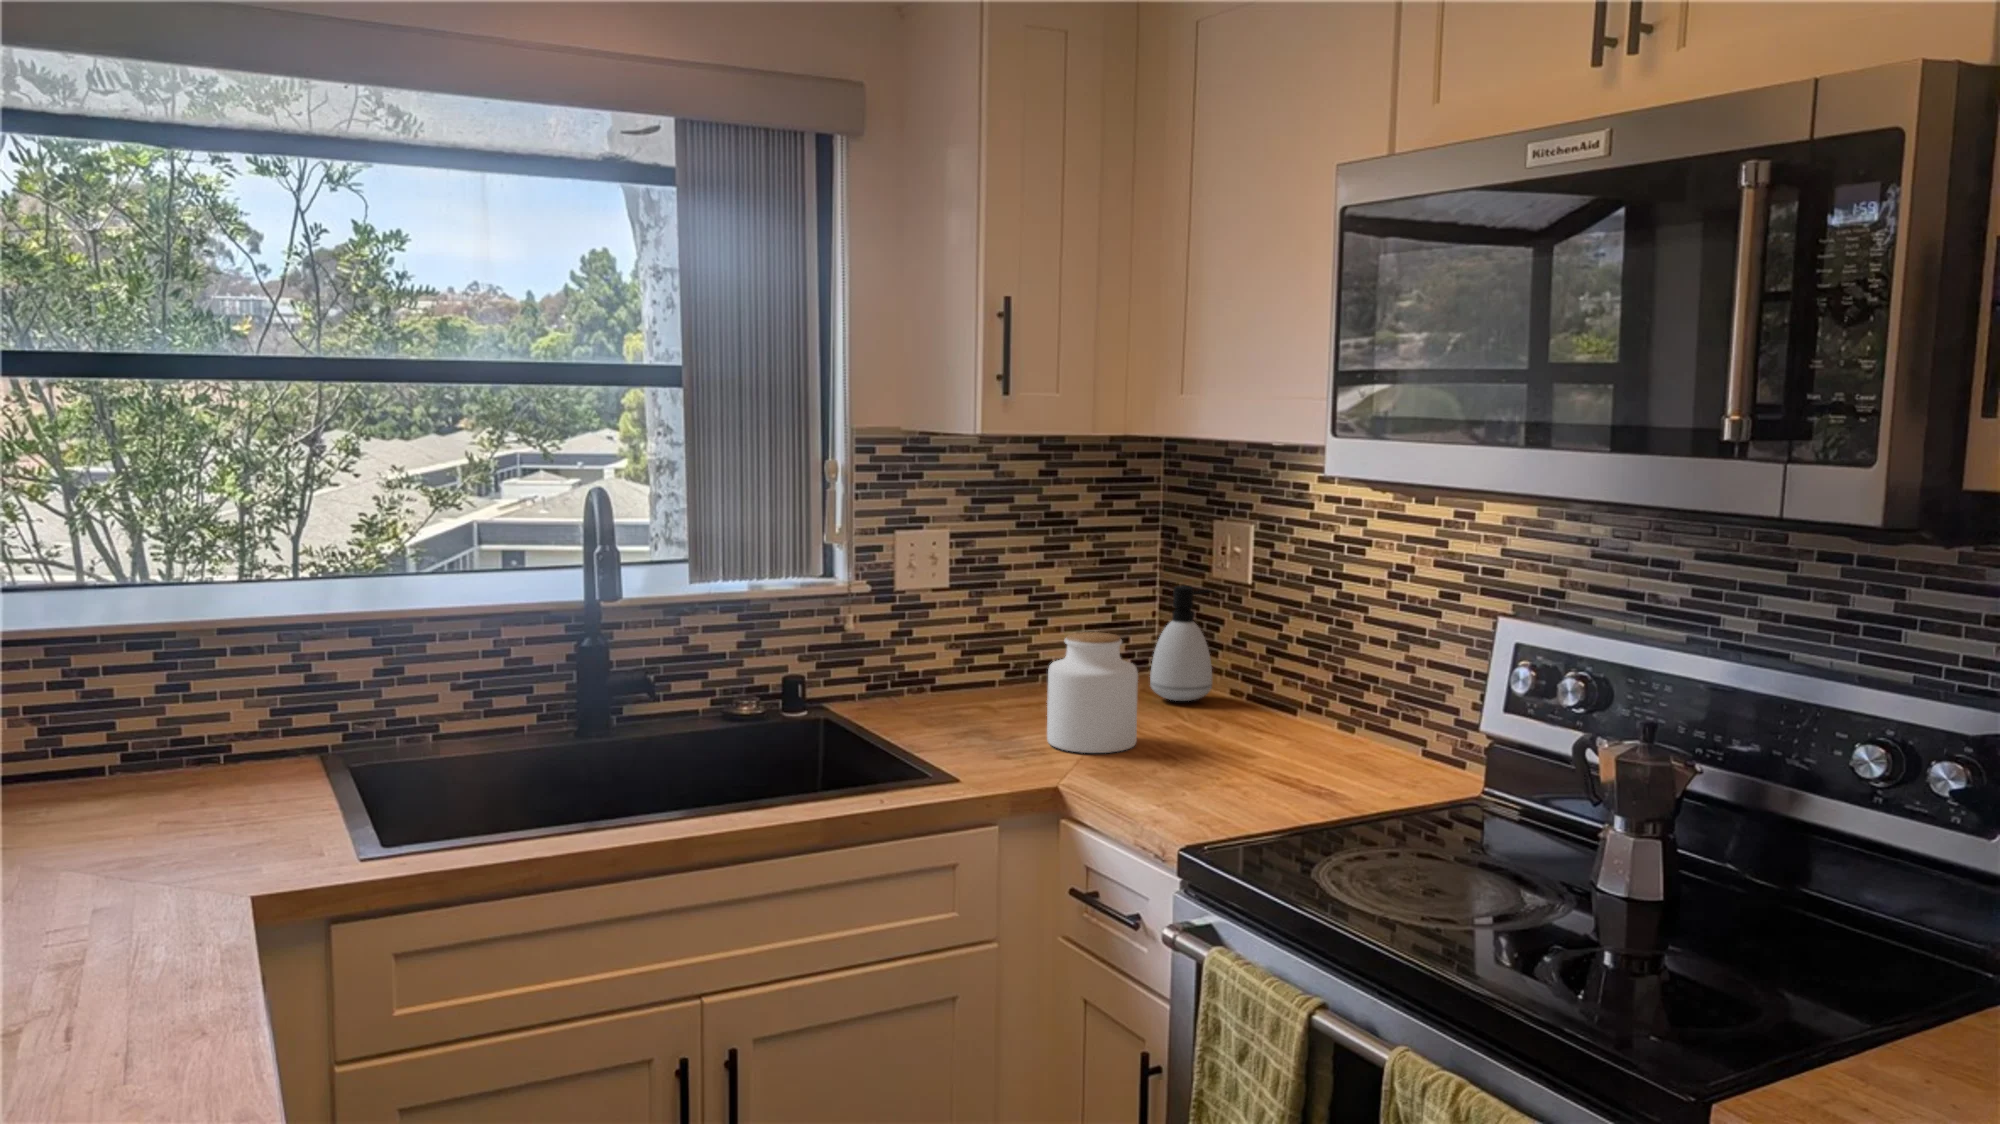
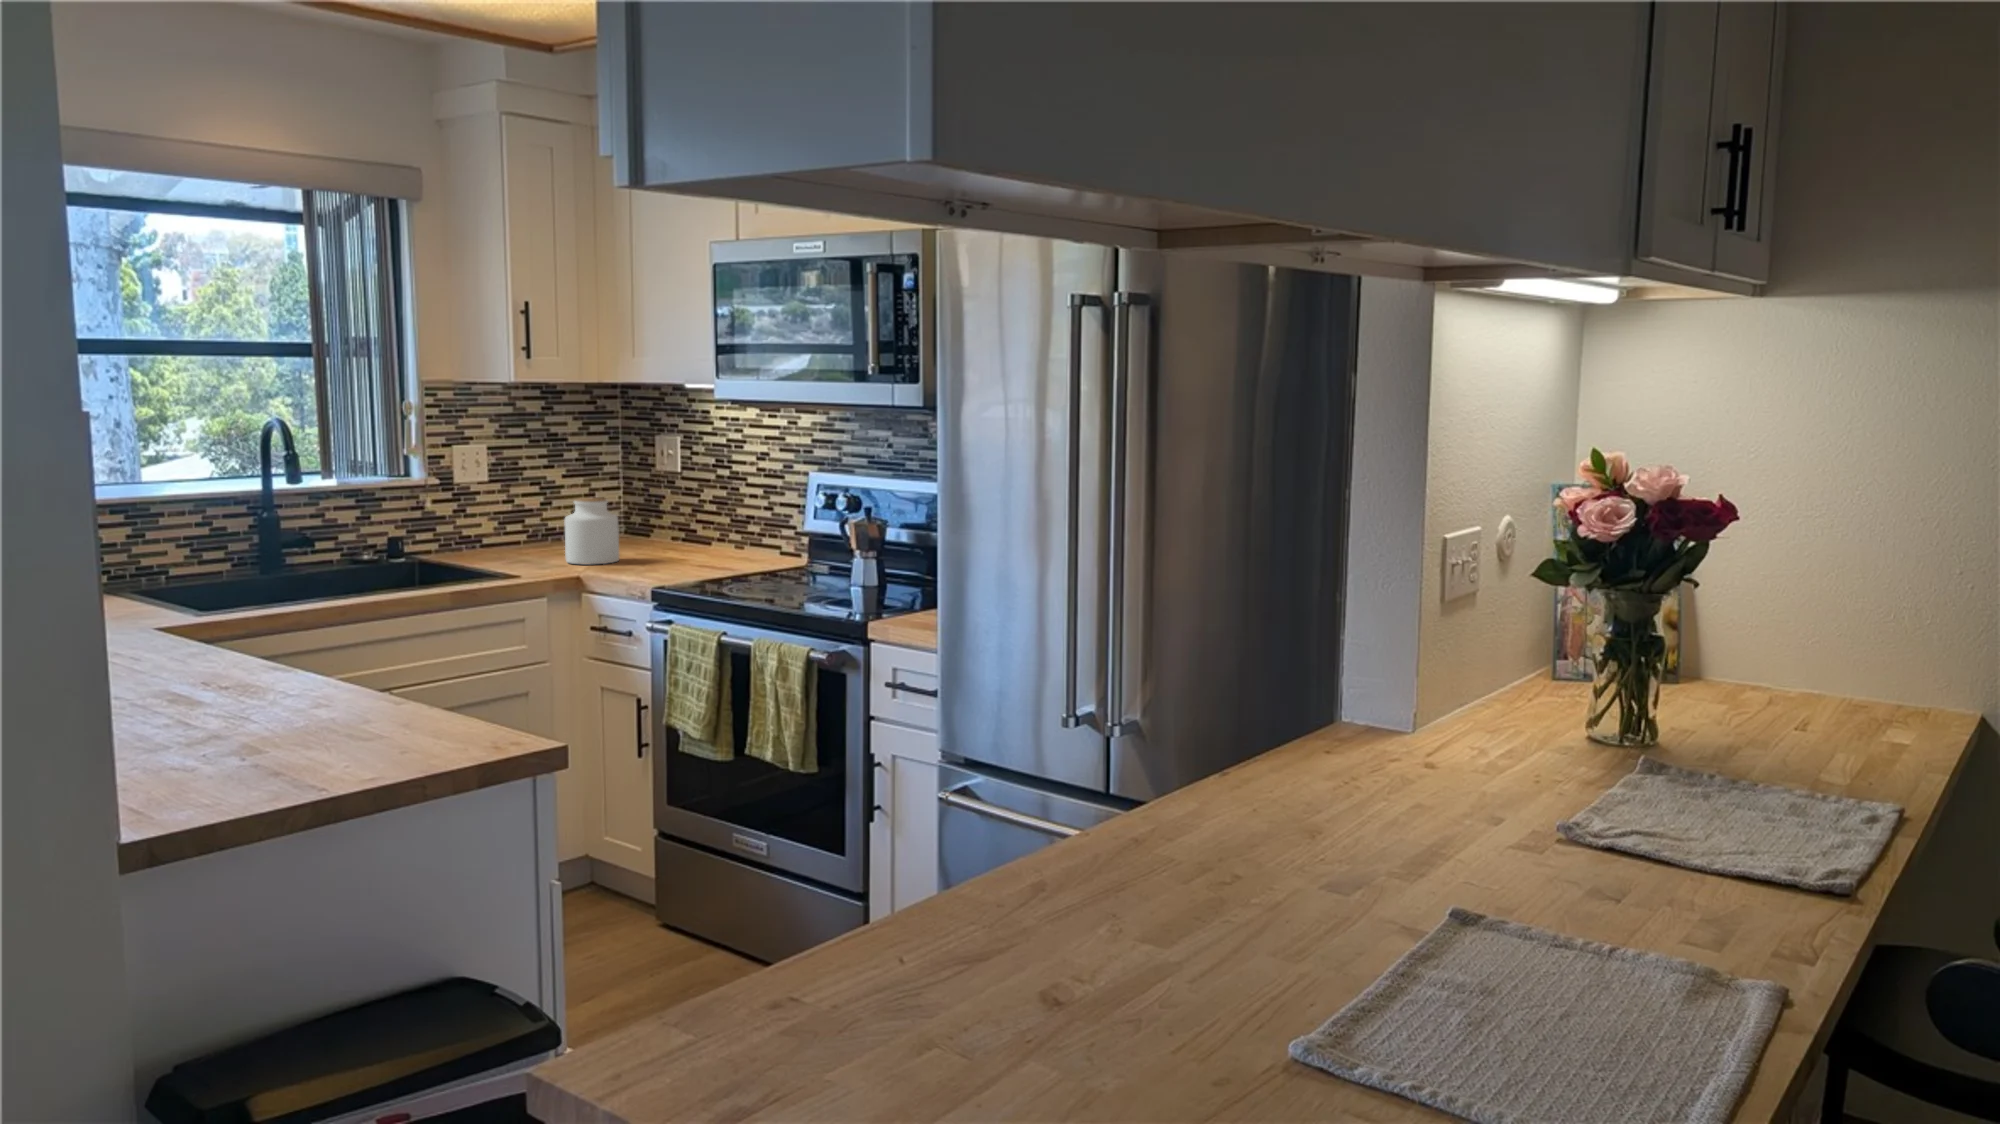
soap dispenser: present [1150,586,1214,701] -> none [622,475,660,545]

